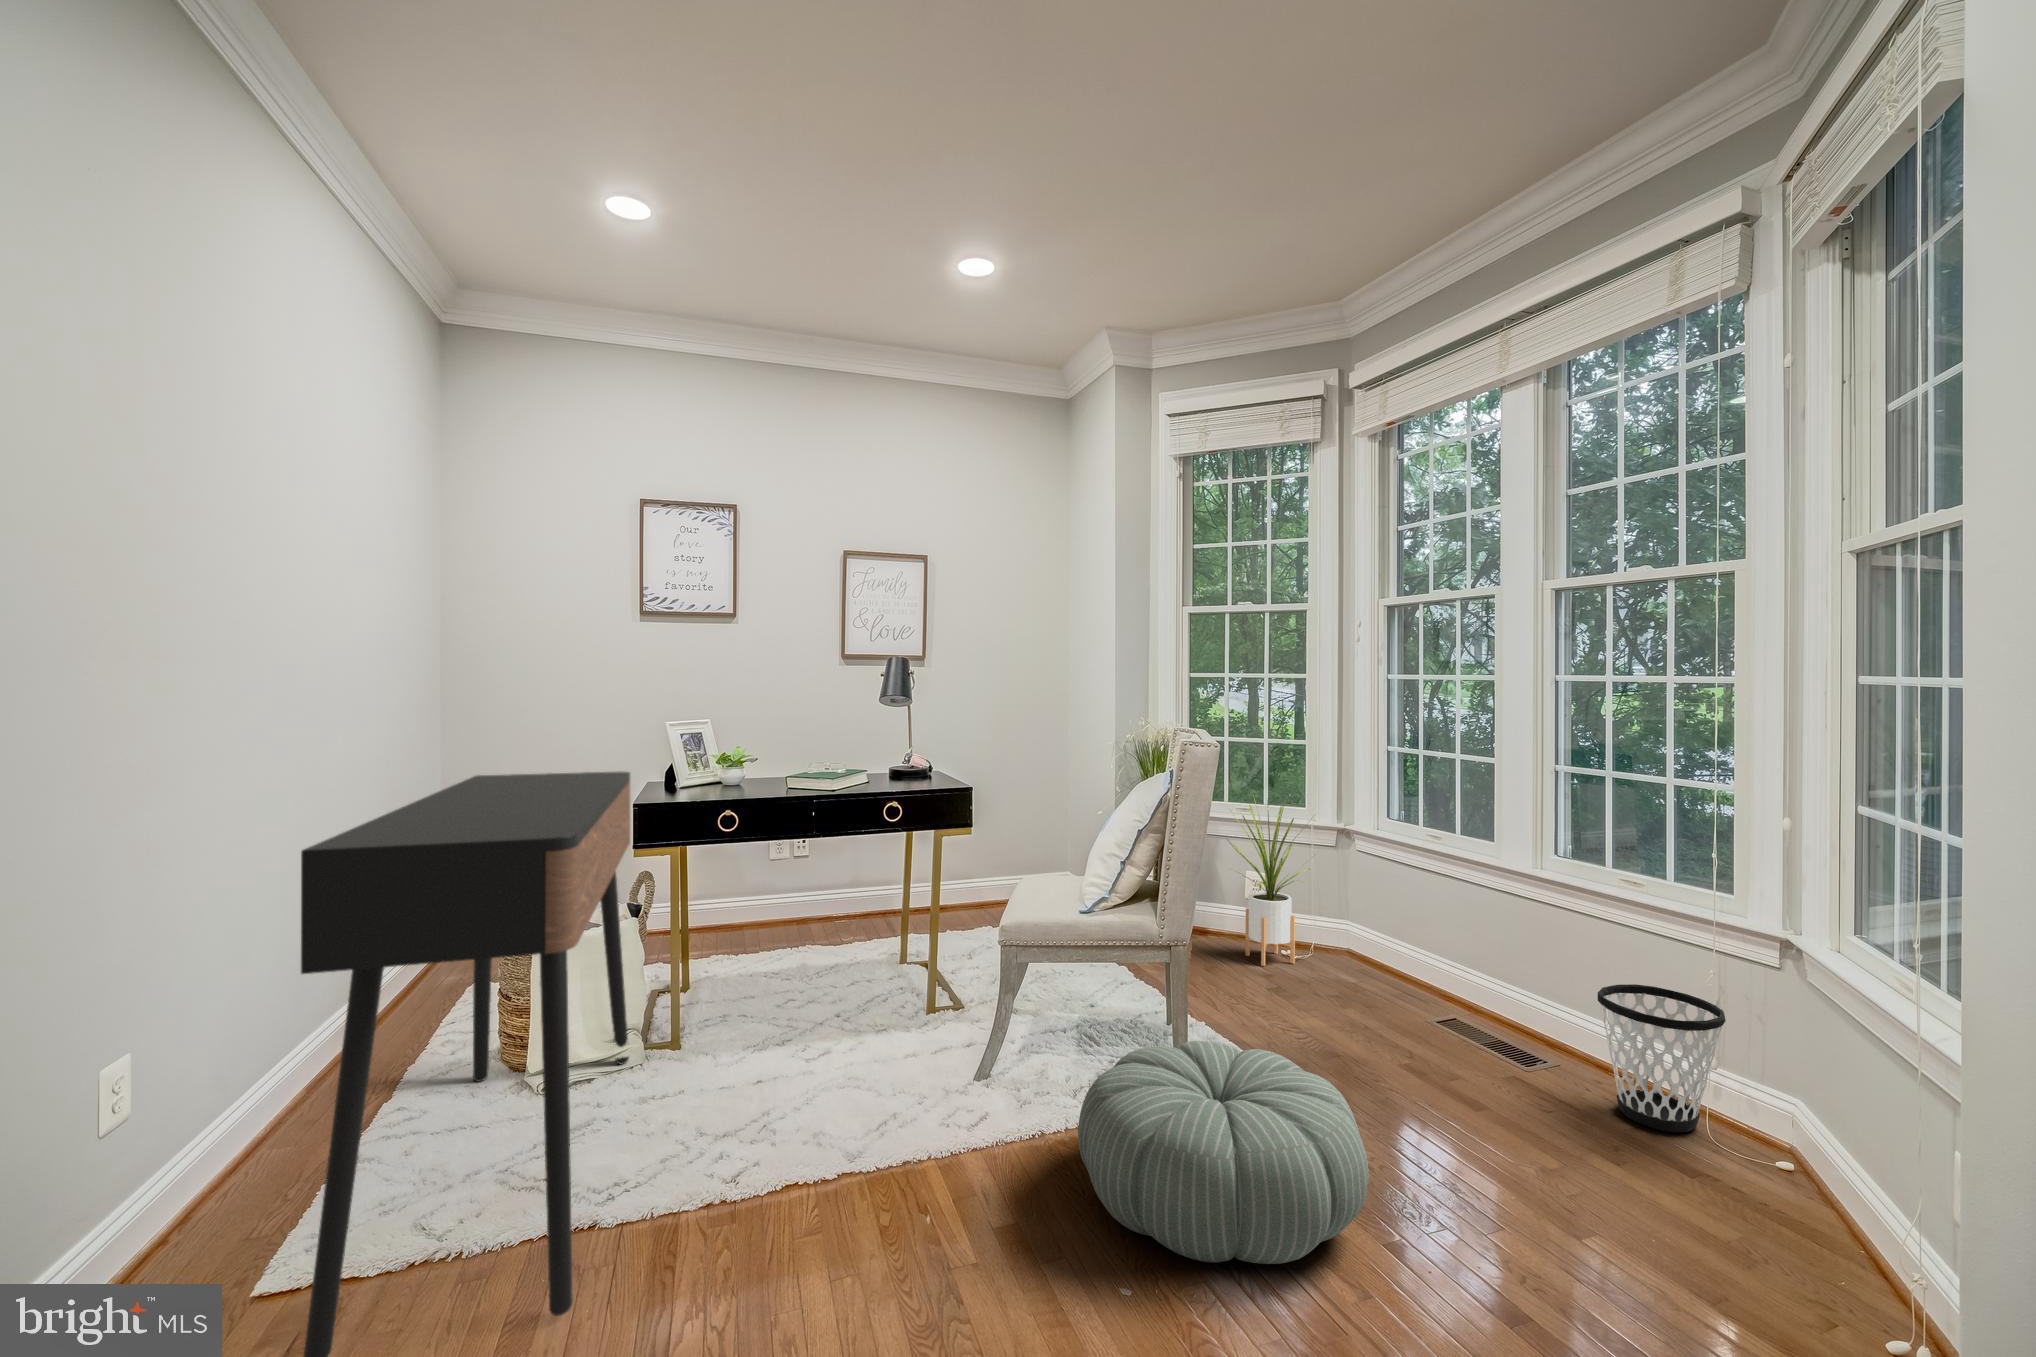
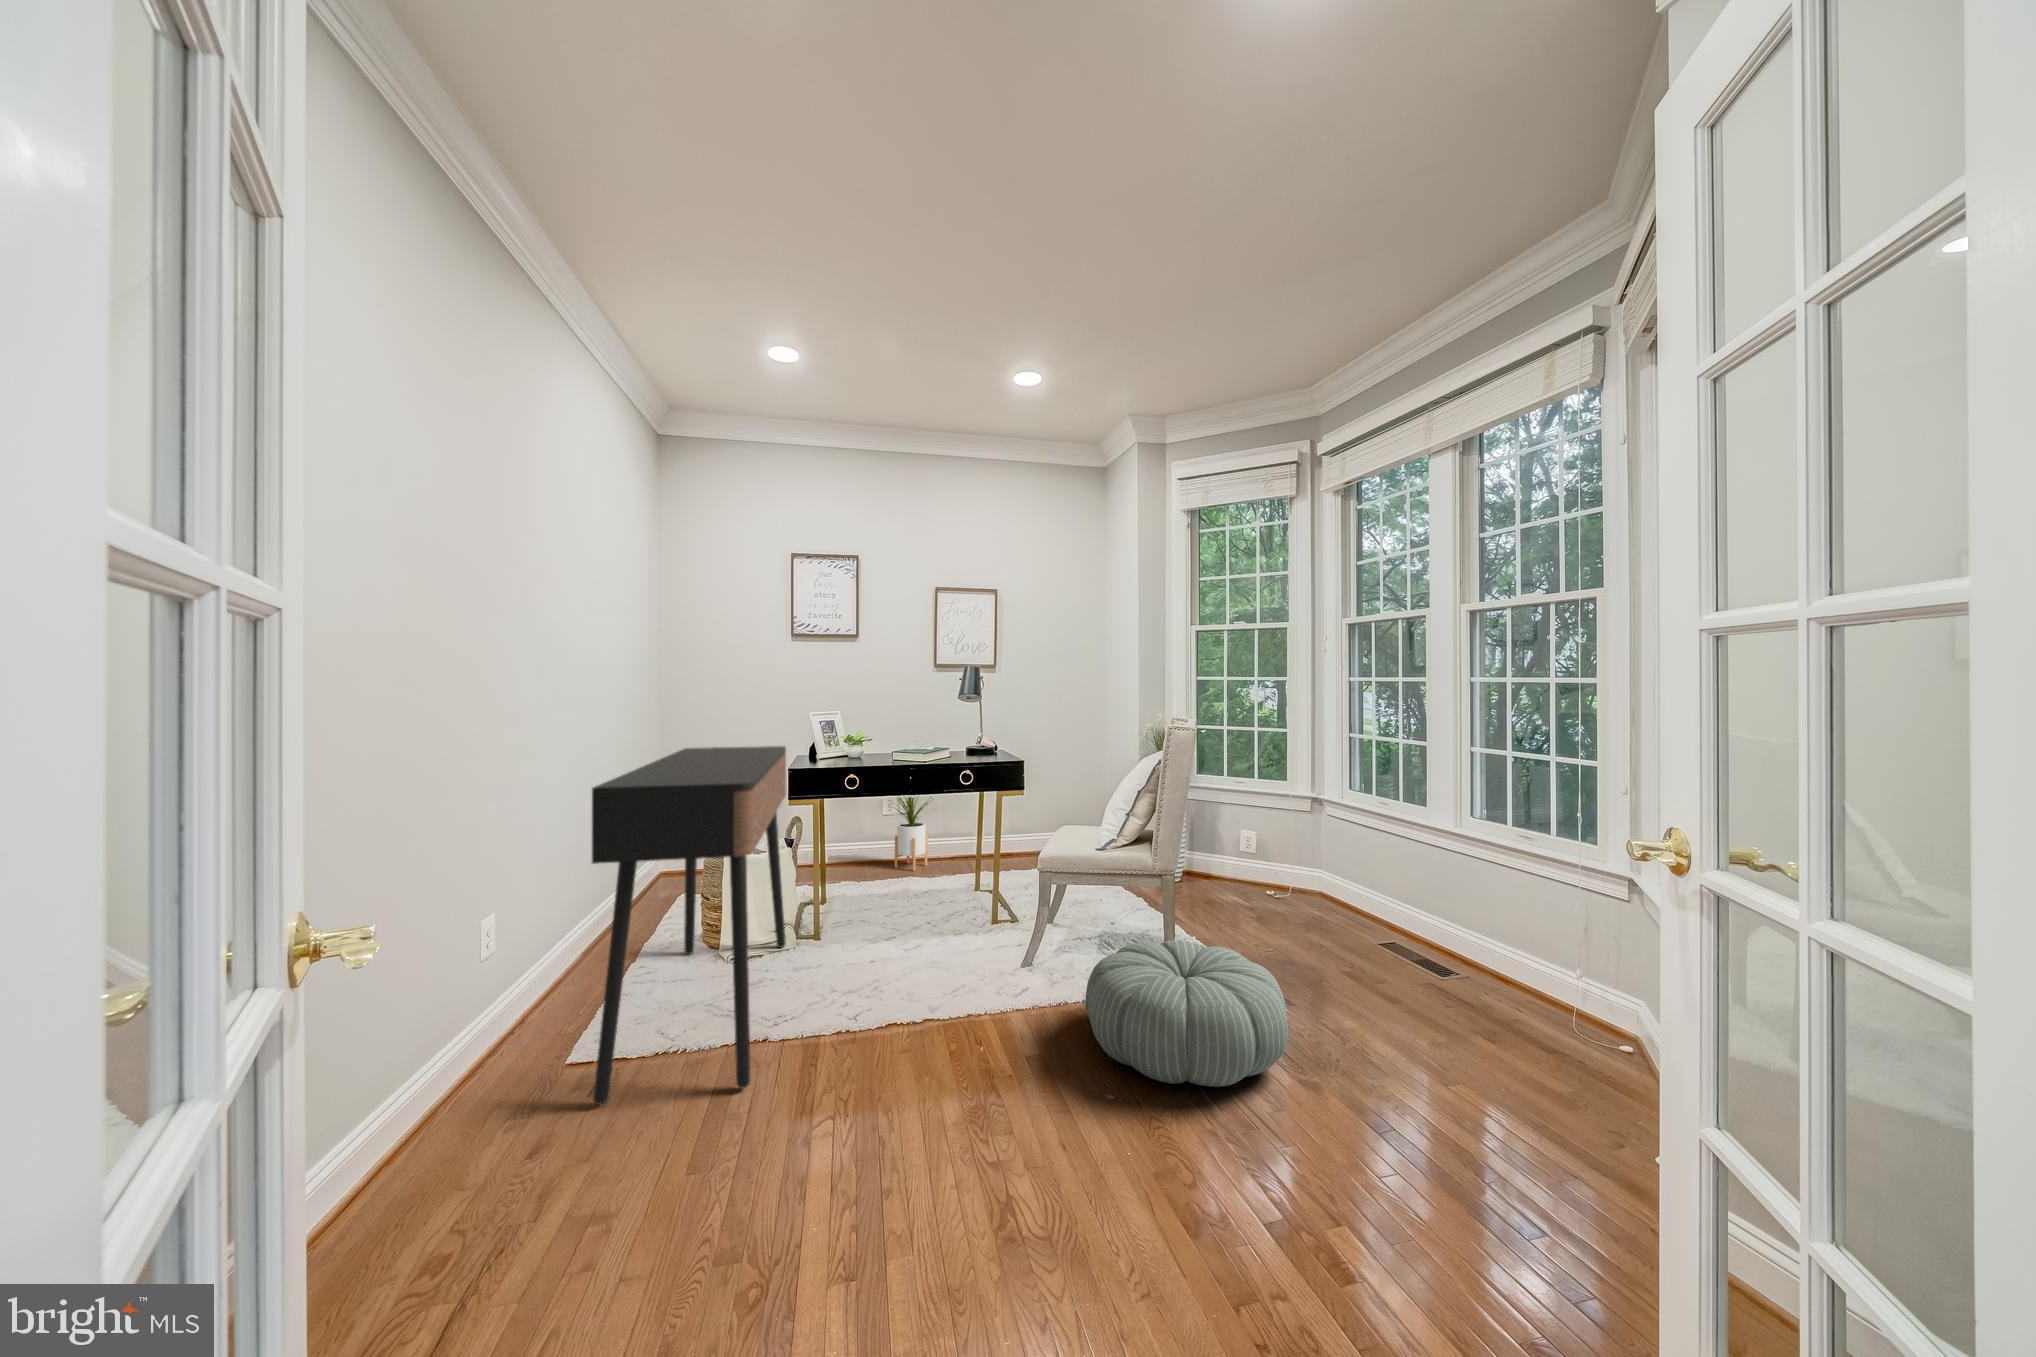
house plant: present [1227,801,1310,966] -> present [893,796,931,871]
wastebasket: present [1598,984,1726,1133] -> none [1489,912,1586,1023]

